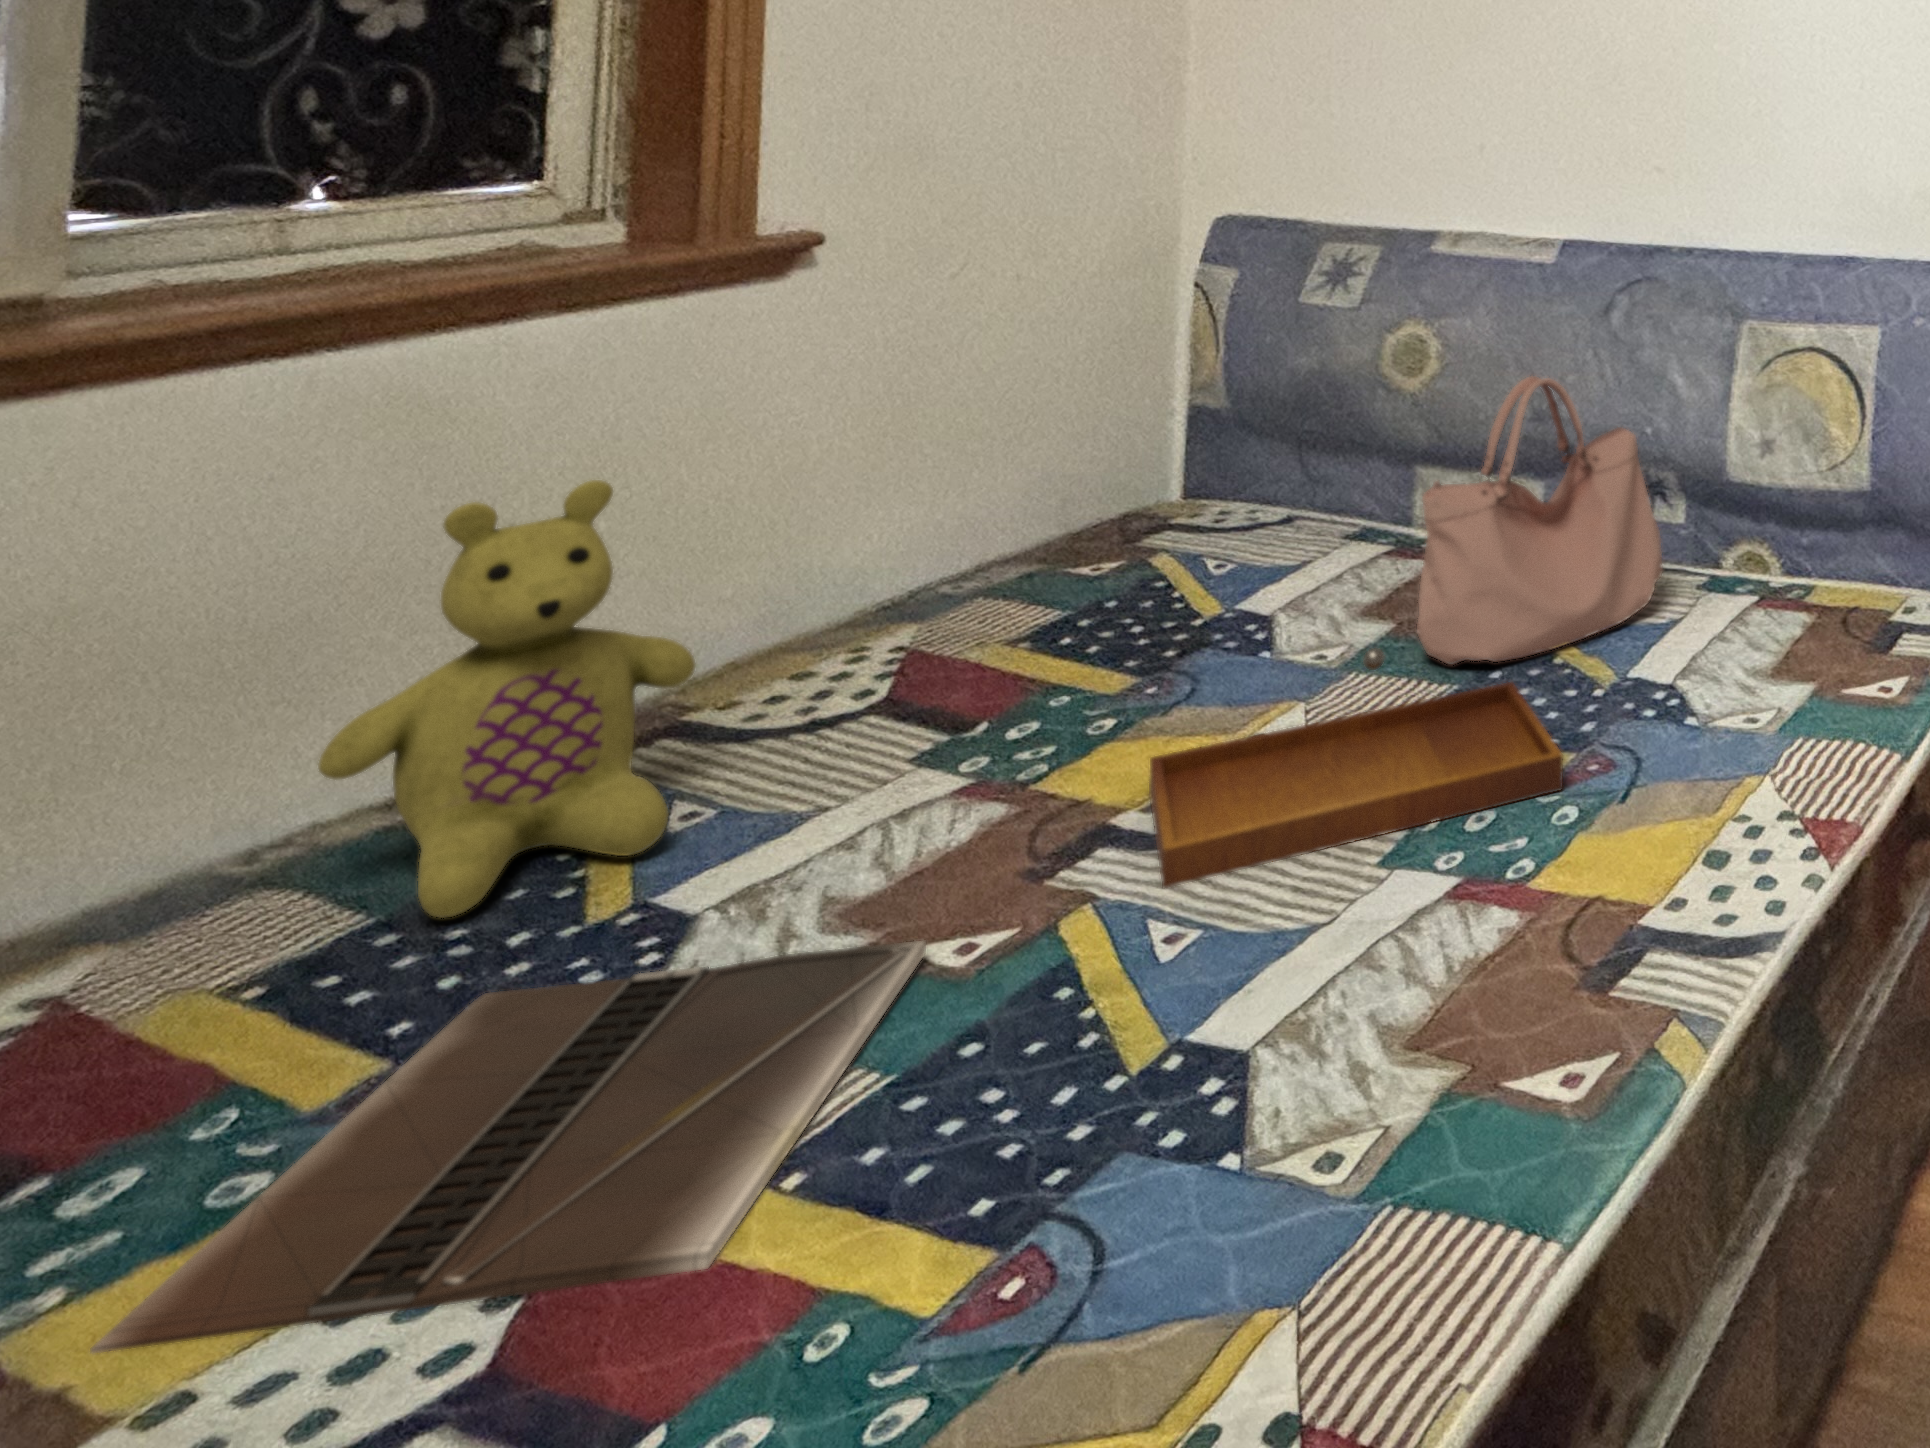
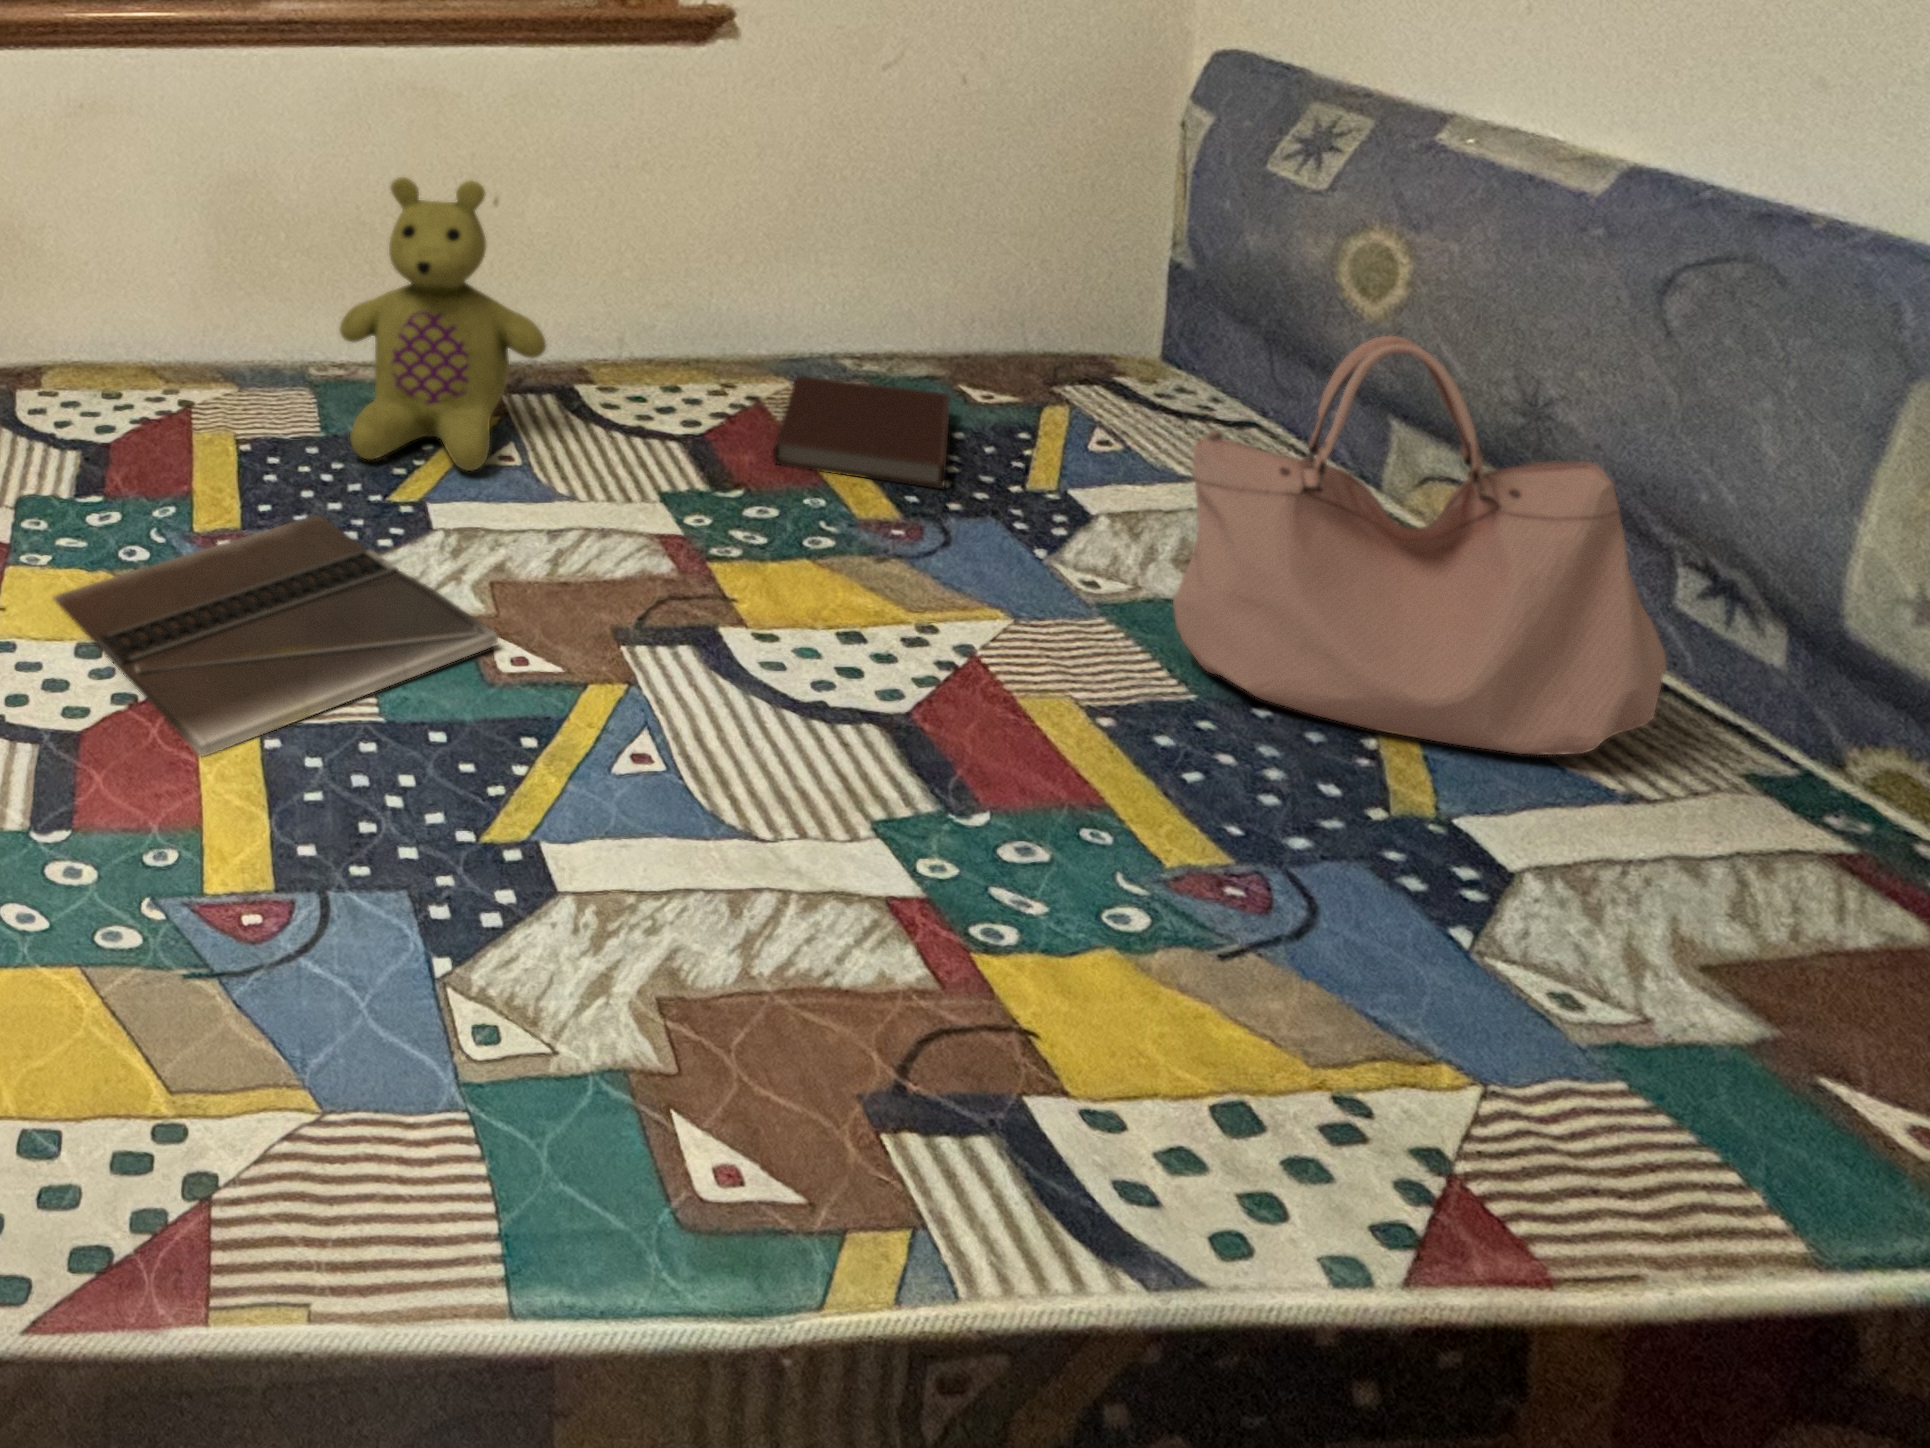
notebook: none [921,574,1149,692] -> present [774,376,949,489]
tray: present [1149,648,1563,888] -> none [683,588,1208,894]

